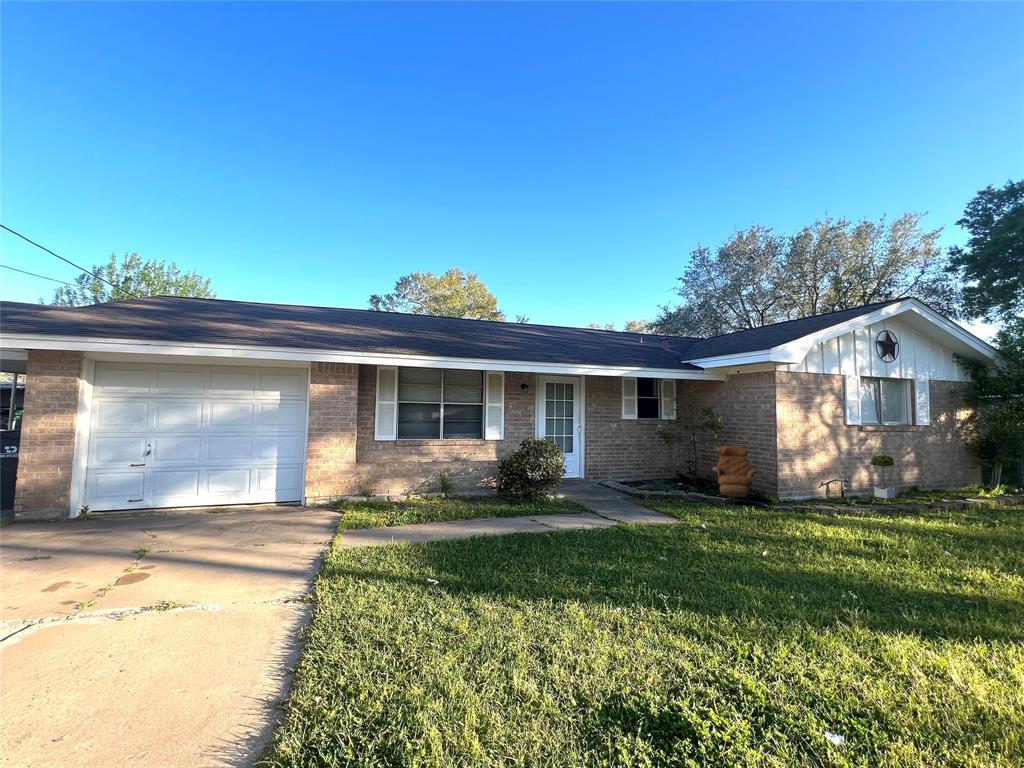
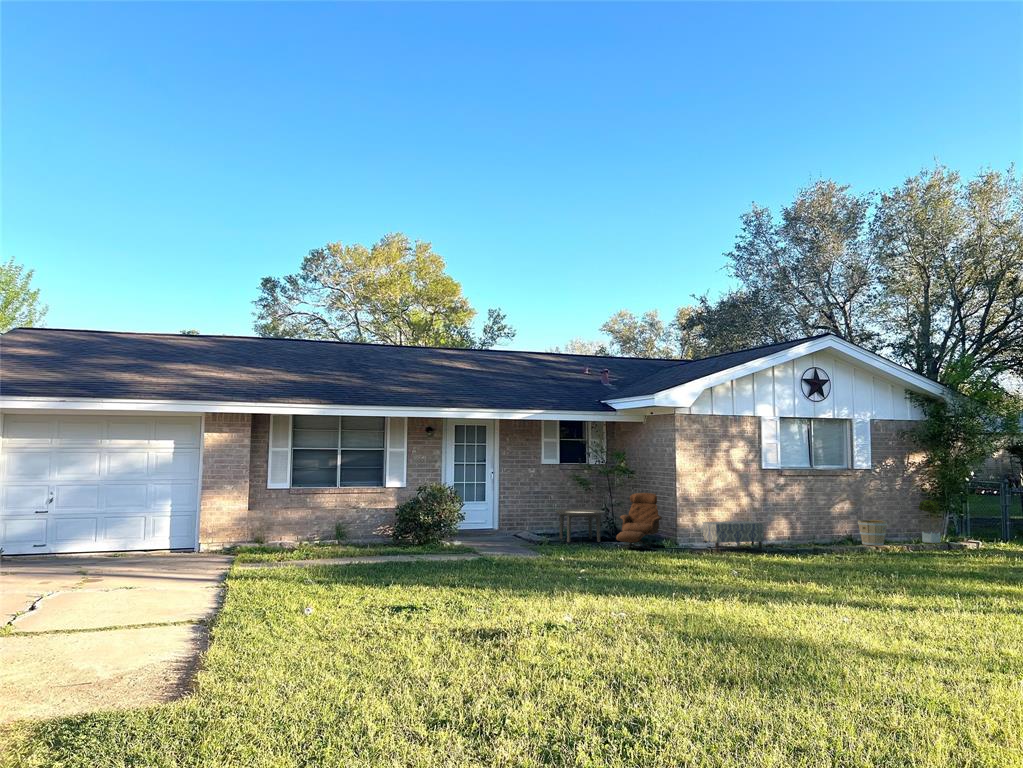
potted tree: present [871,455,895,499] -> present [919,500,940,543]
round table: none [638,459,686,491] -> present [555,509,605,542]
wooden bucket: none [922,471,958,496] -> present [858,520,887,546]
bench: none [802,474,865,507] -> present [702,521,764,551]

